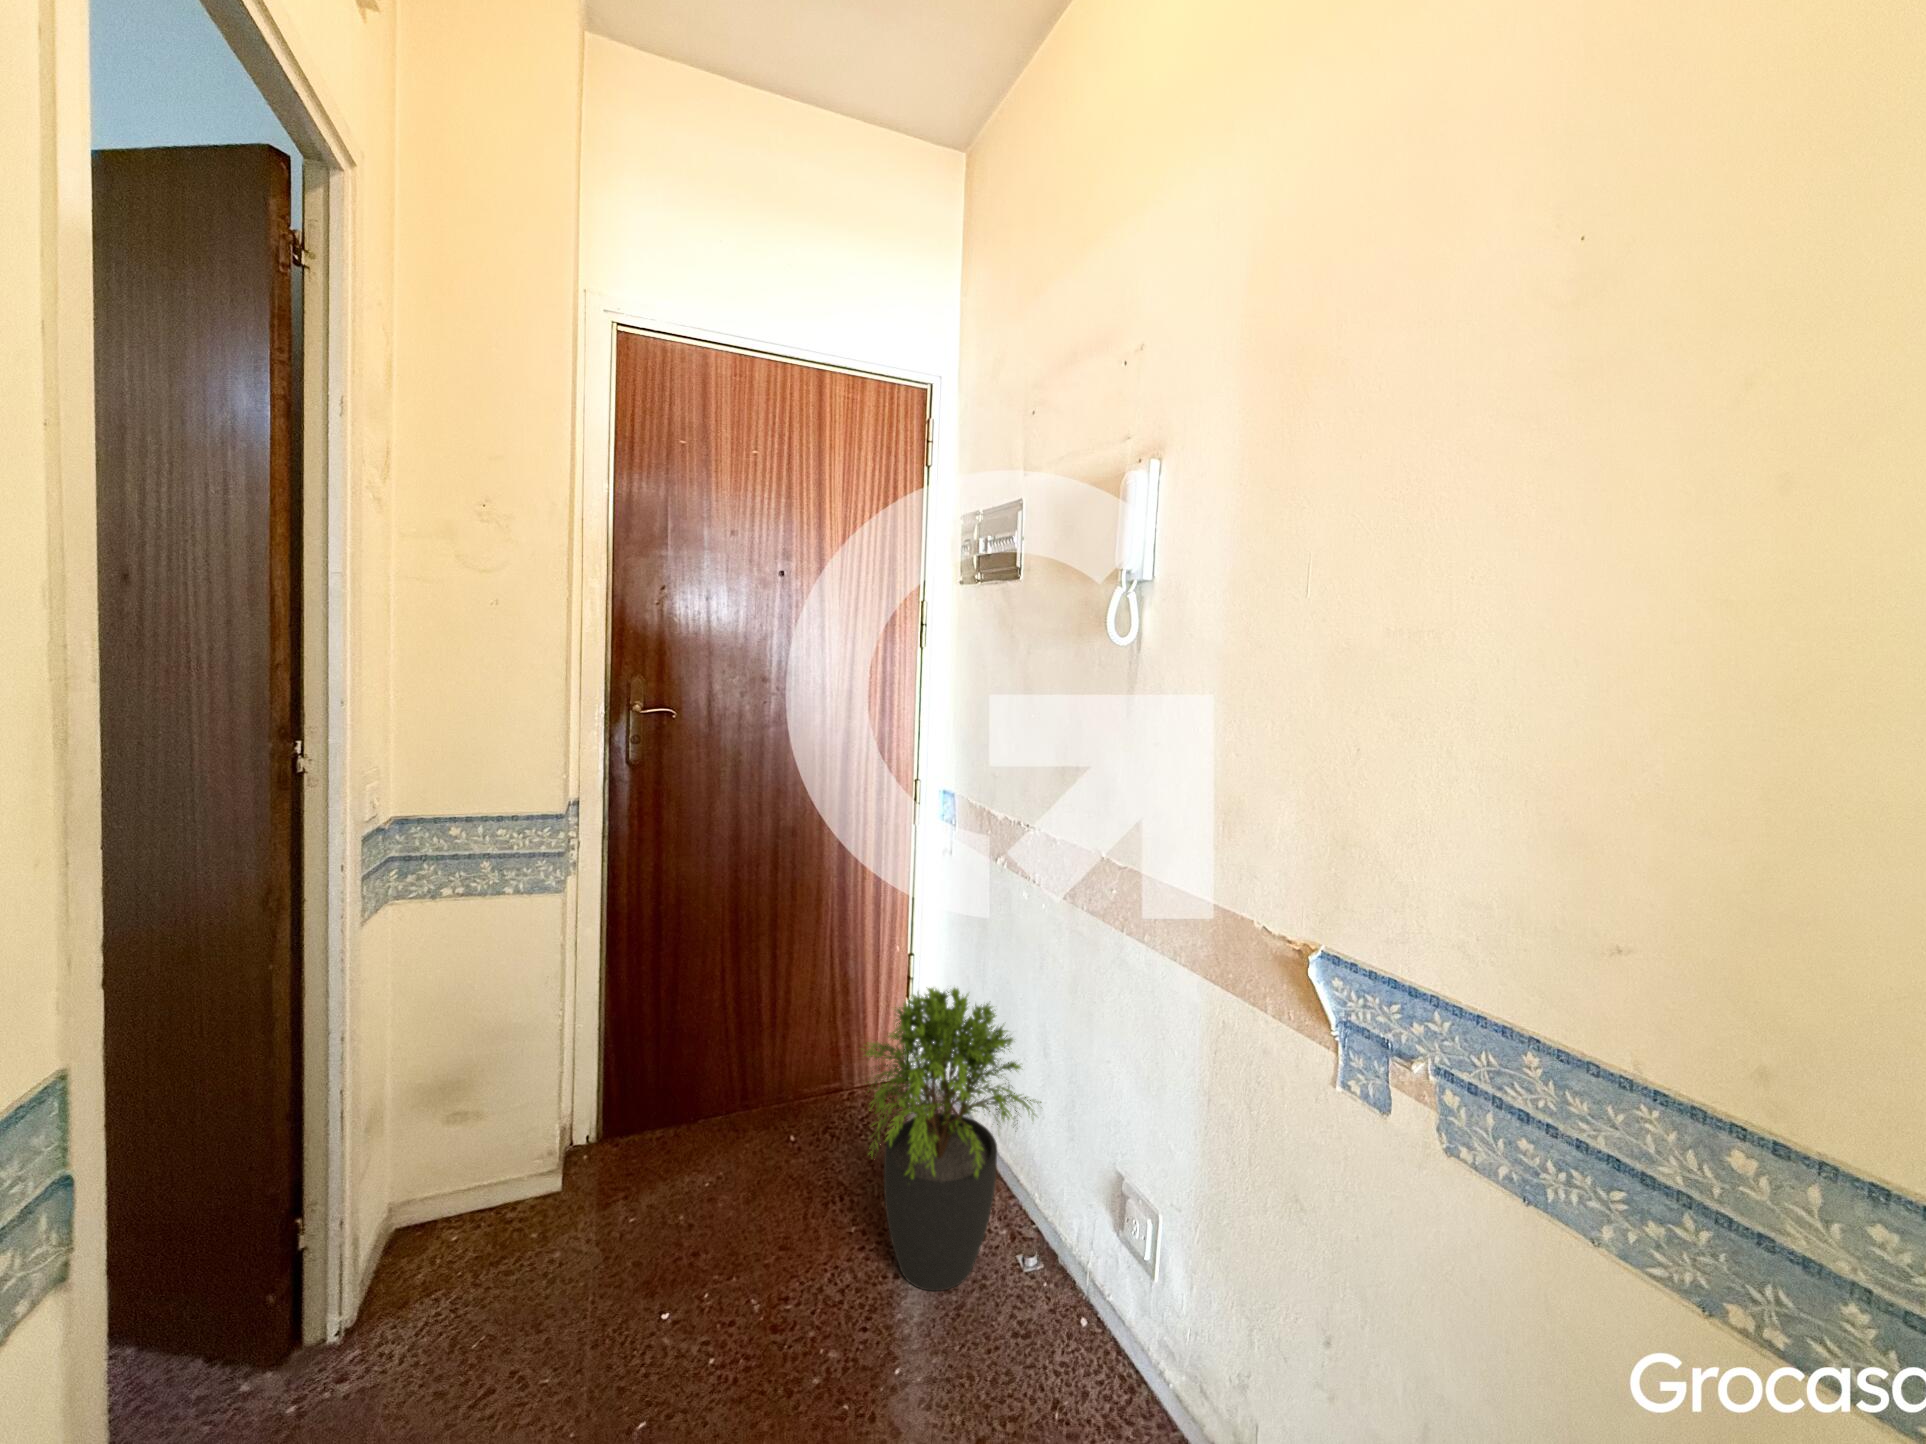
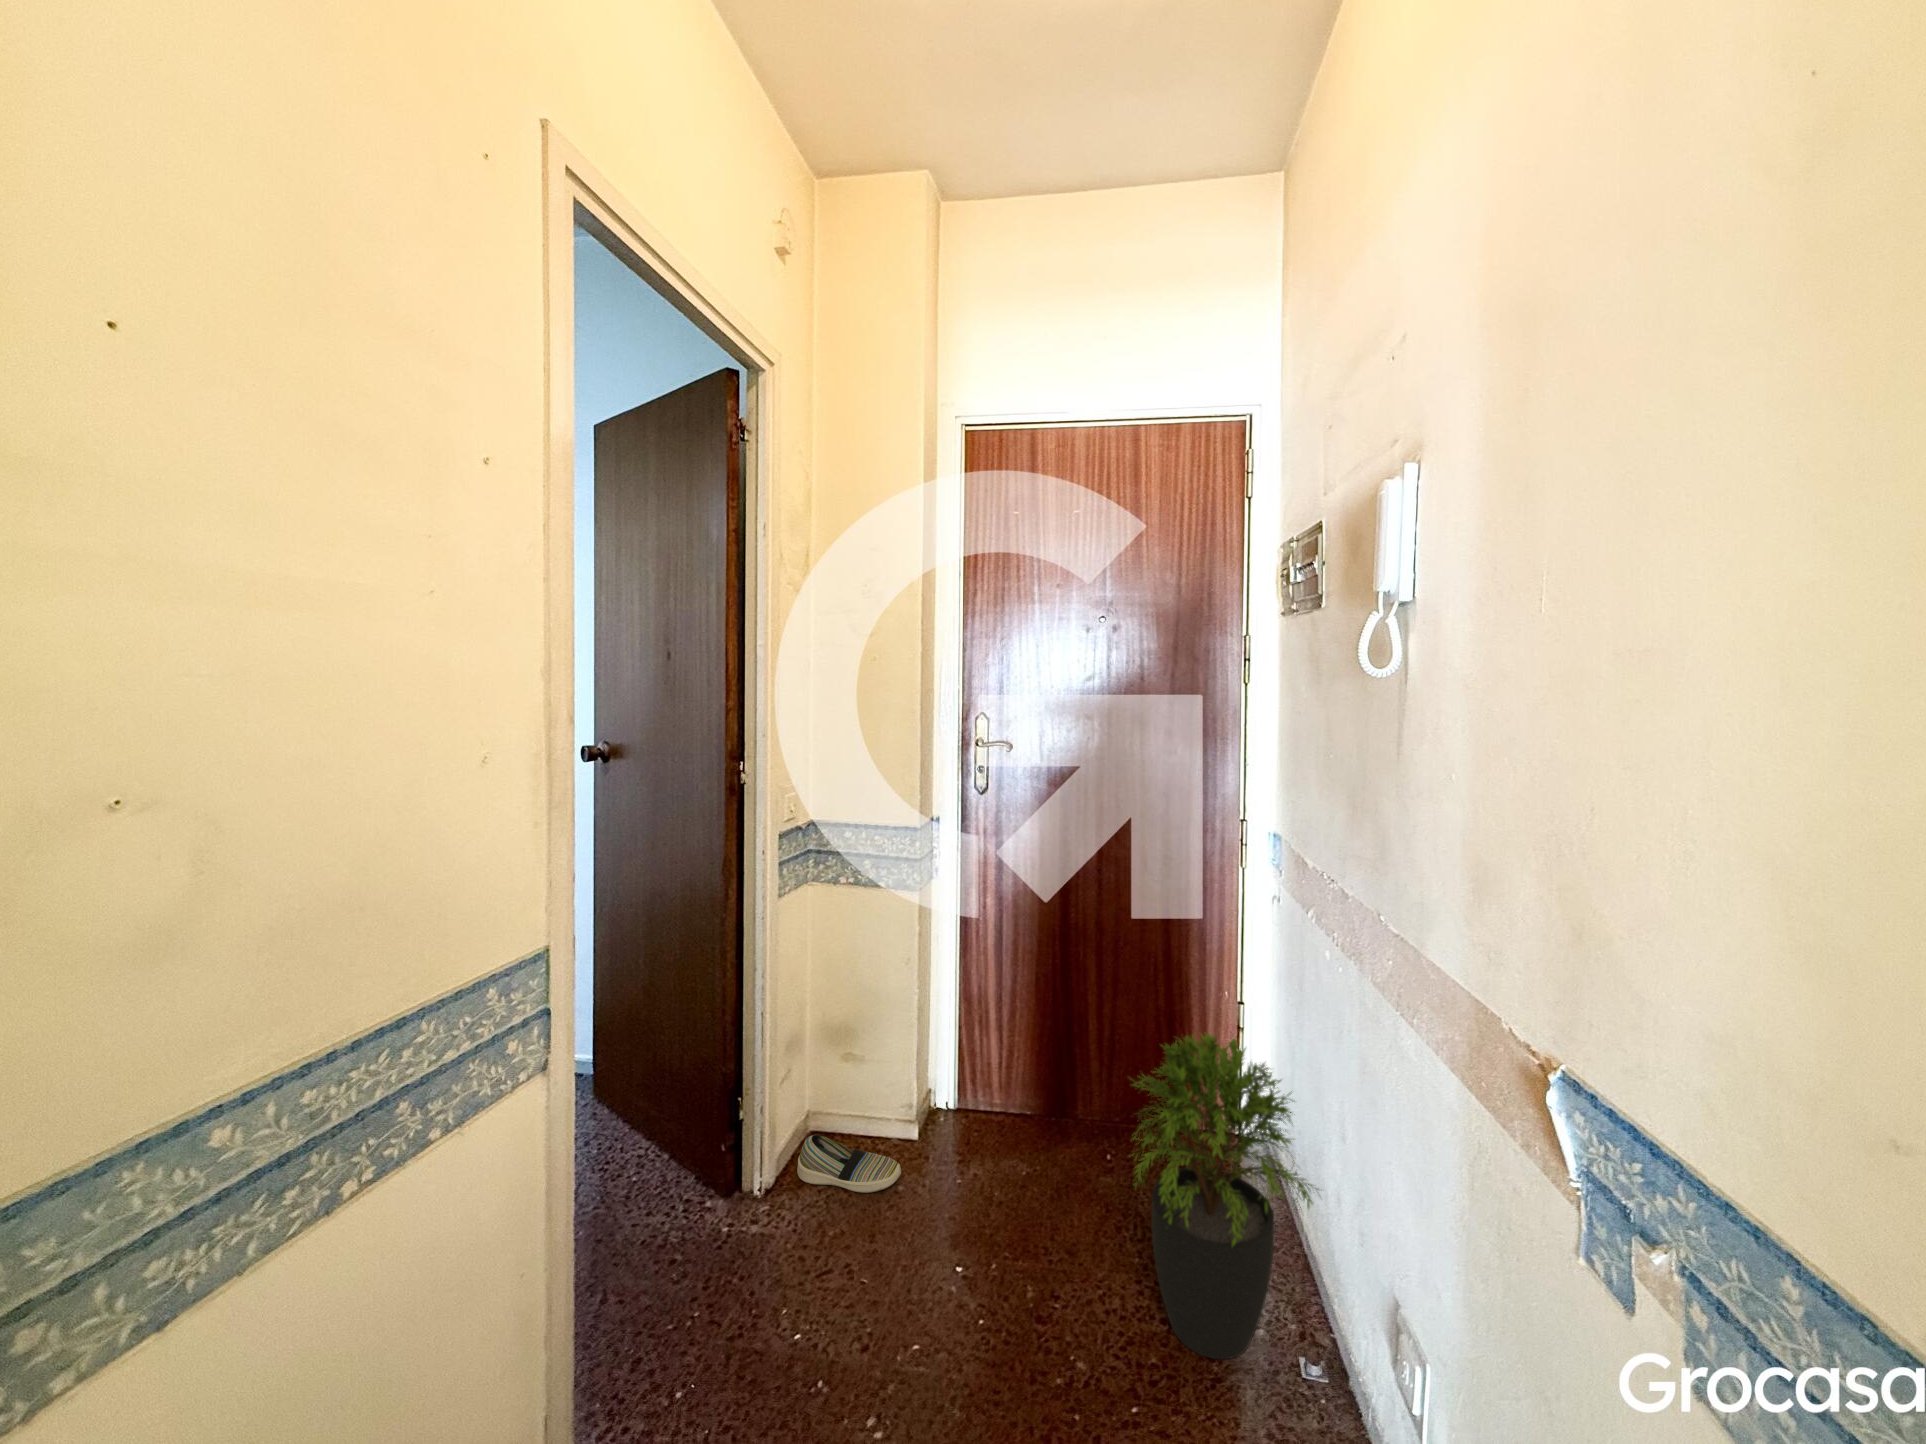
shoe: none [393,1224,558,1299] -> present [797,1135,901,1193]

